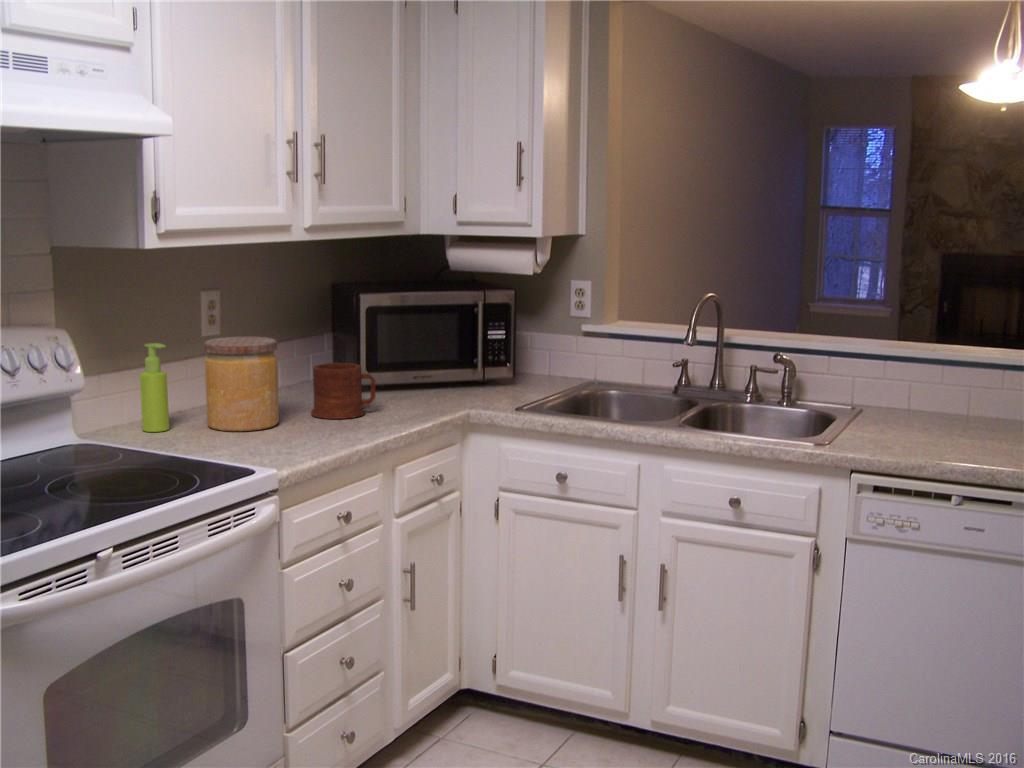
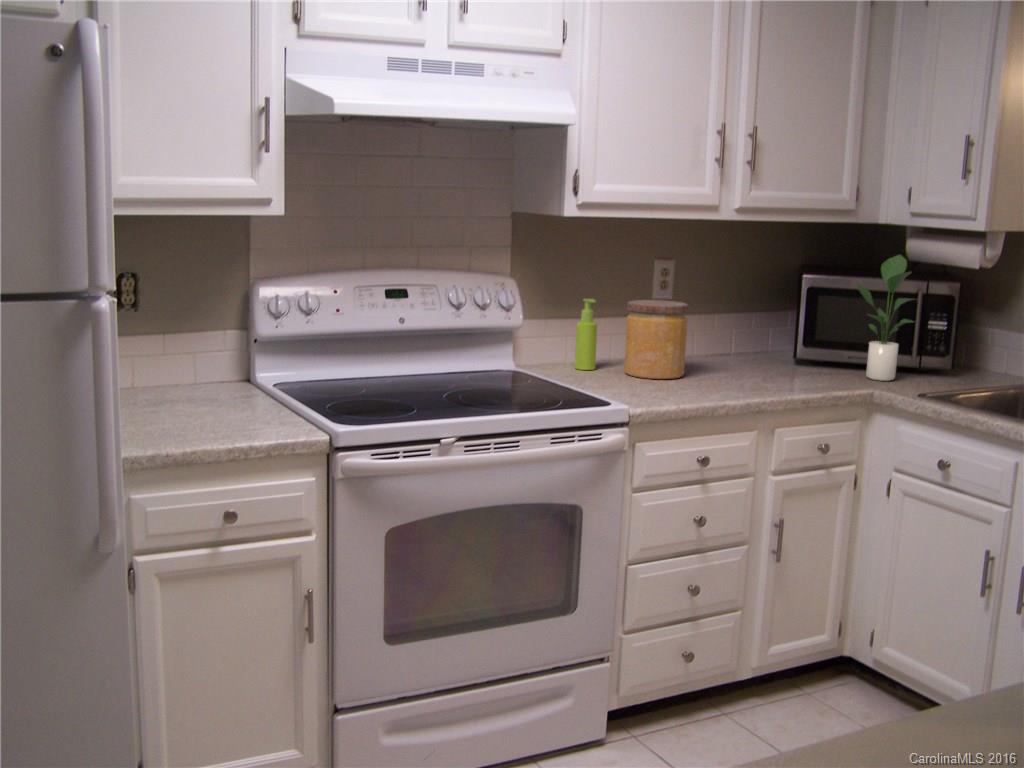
potted plant: none [425,267,487,397] -> present [856,254,913,381]
mug: present [311,363,376,419] -> none [719,332,781,382]

